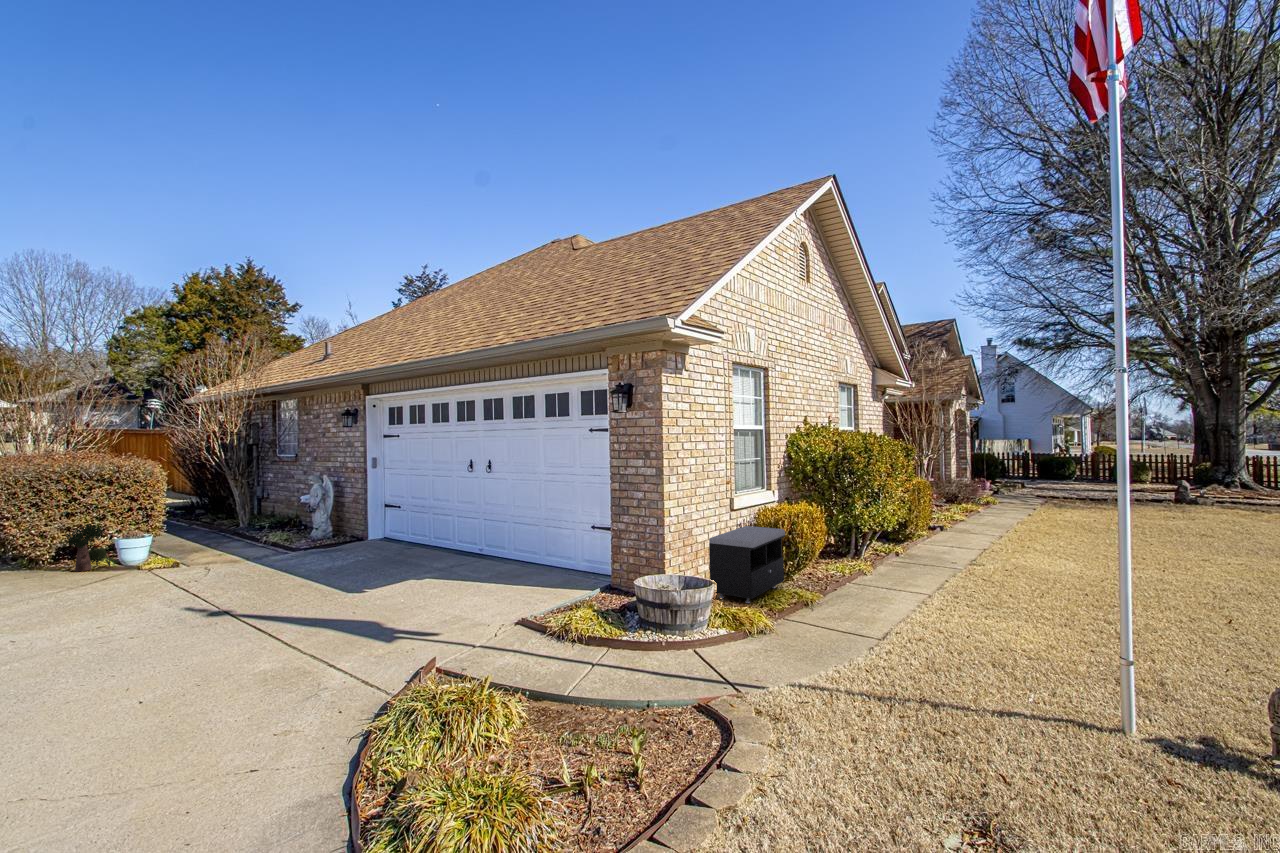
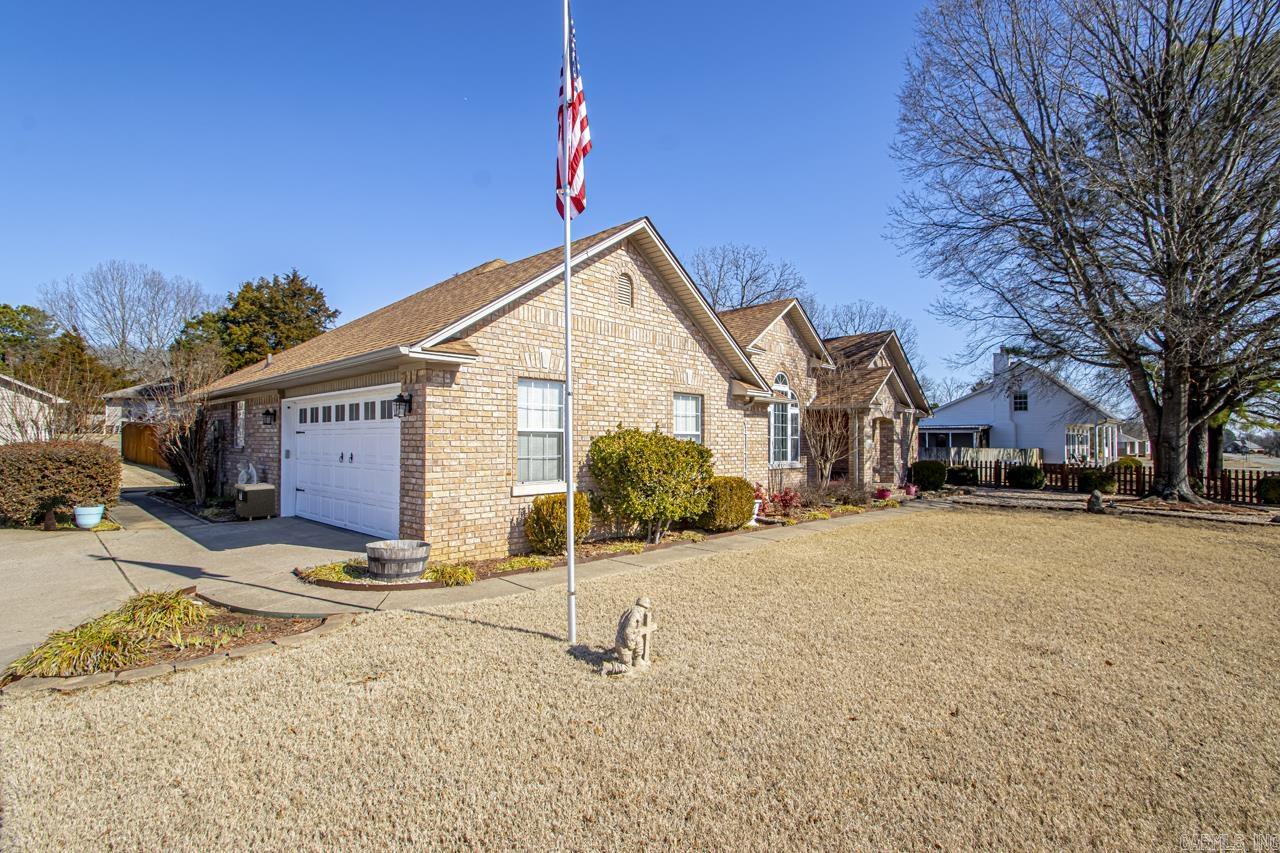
storage bench: present [709,526,785,603] -> present [234,483,275,520]

